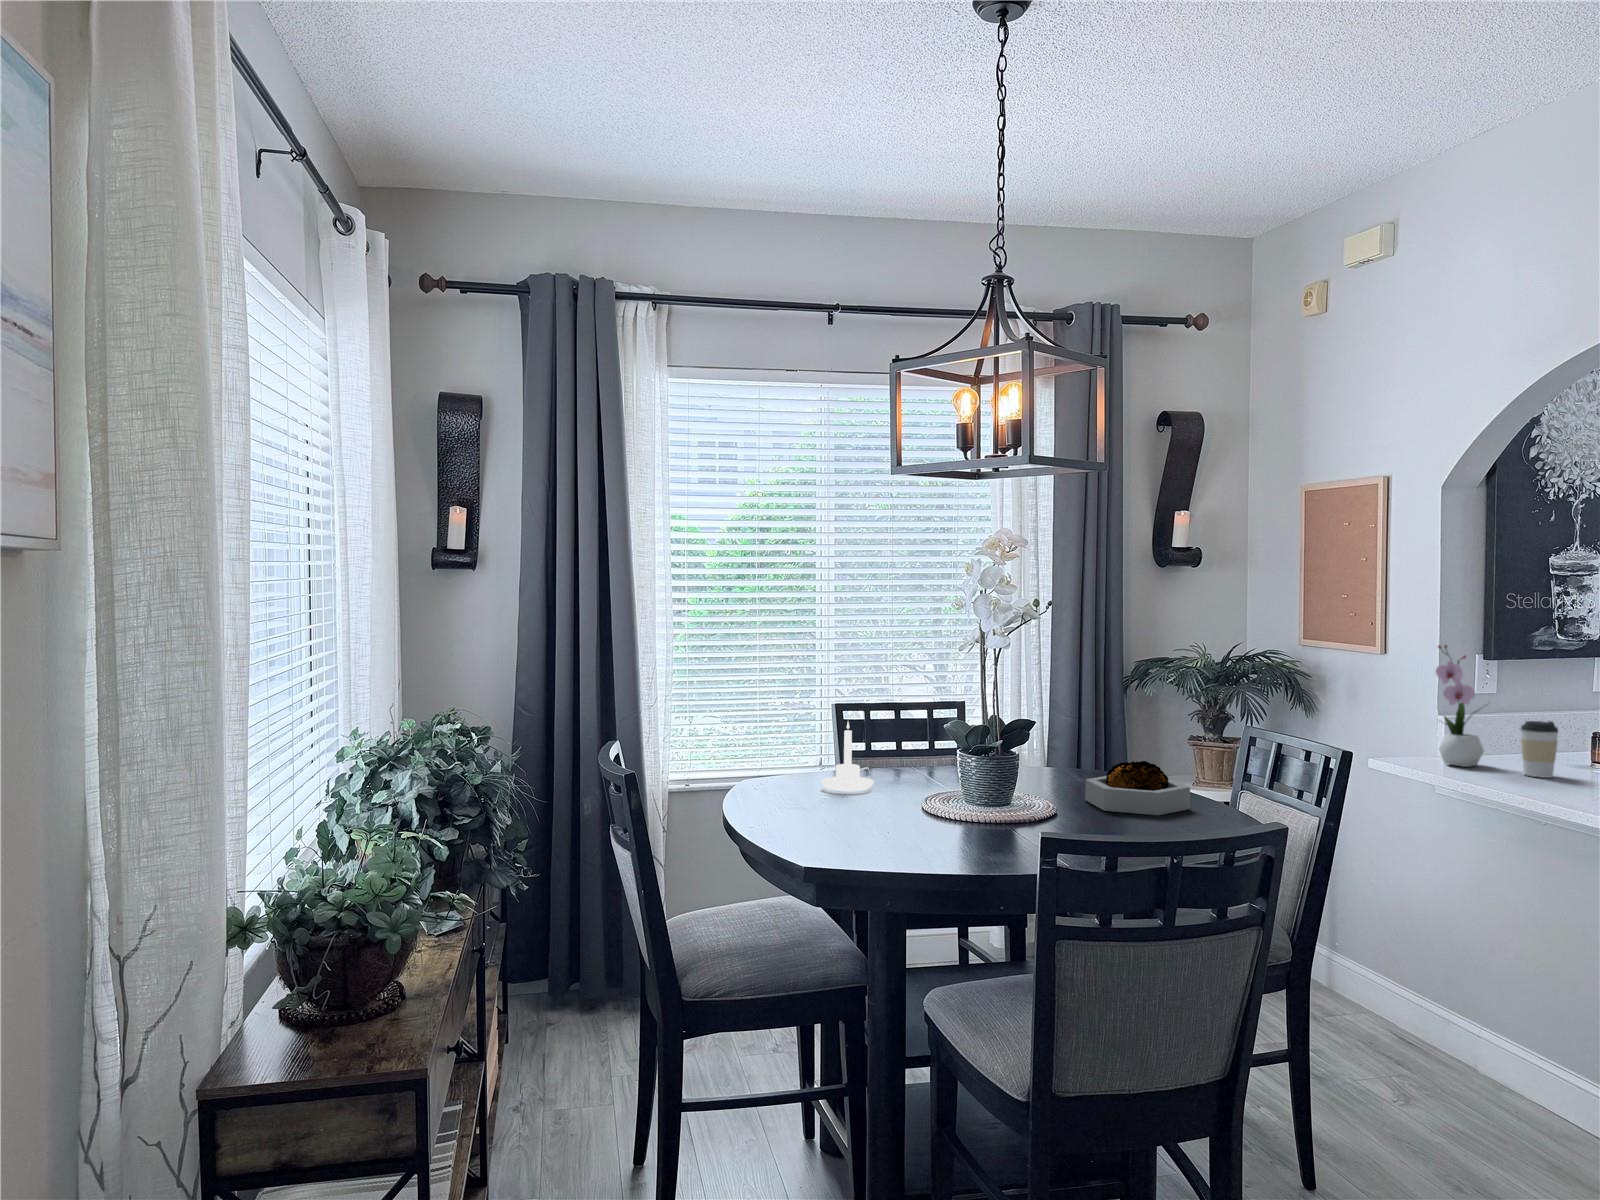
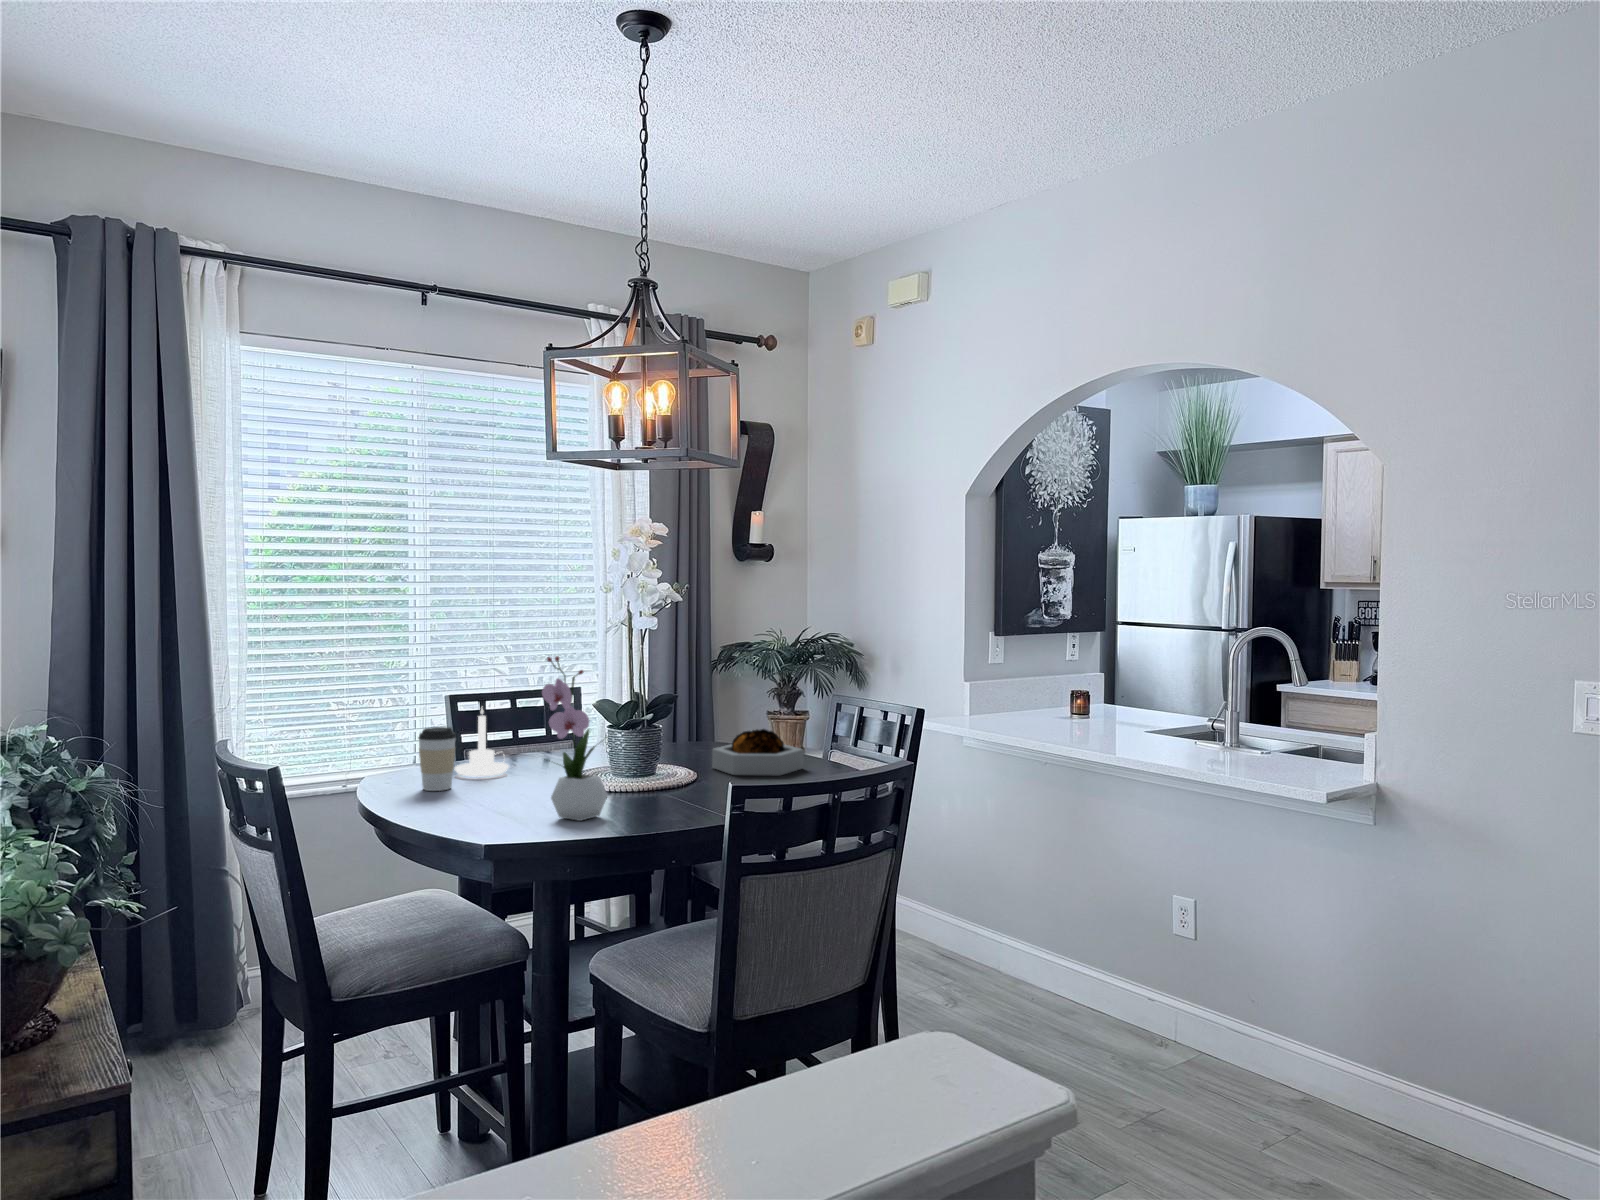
flower arrangement: present [1436,645,1484,767] -> present [542,656,608,821]
coffee cup: present [1521,721,1558,778] -> present [418,727,456,791]

